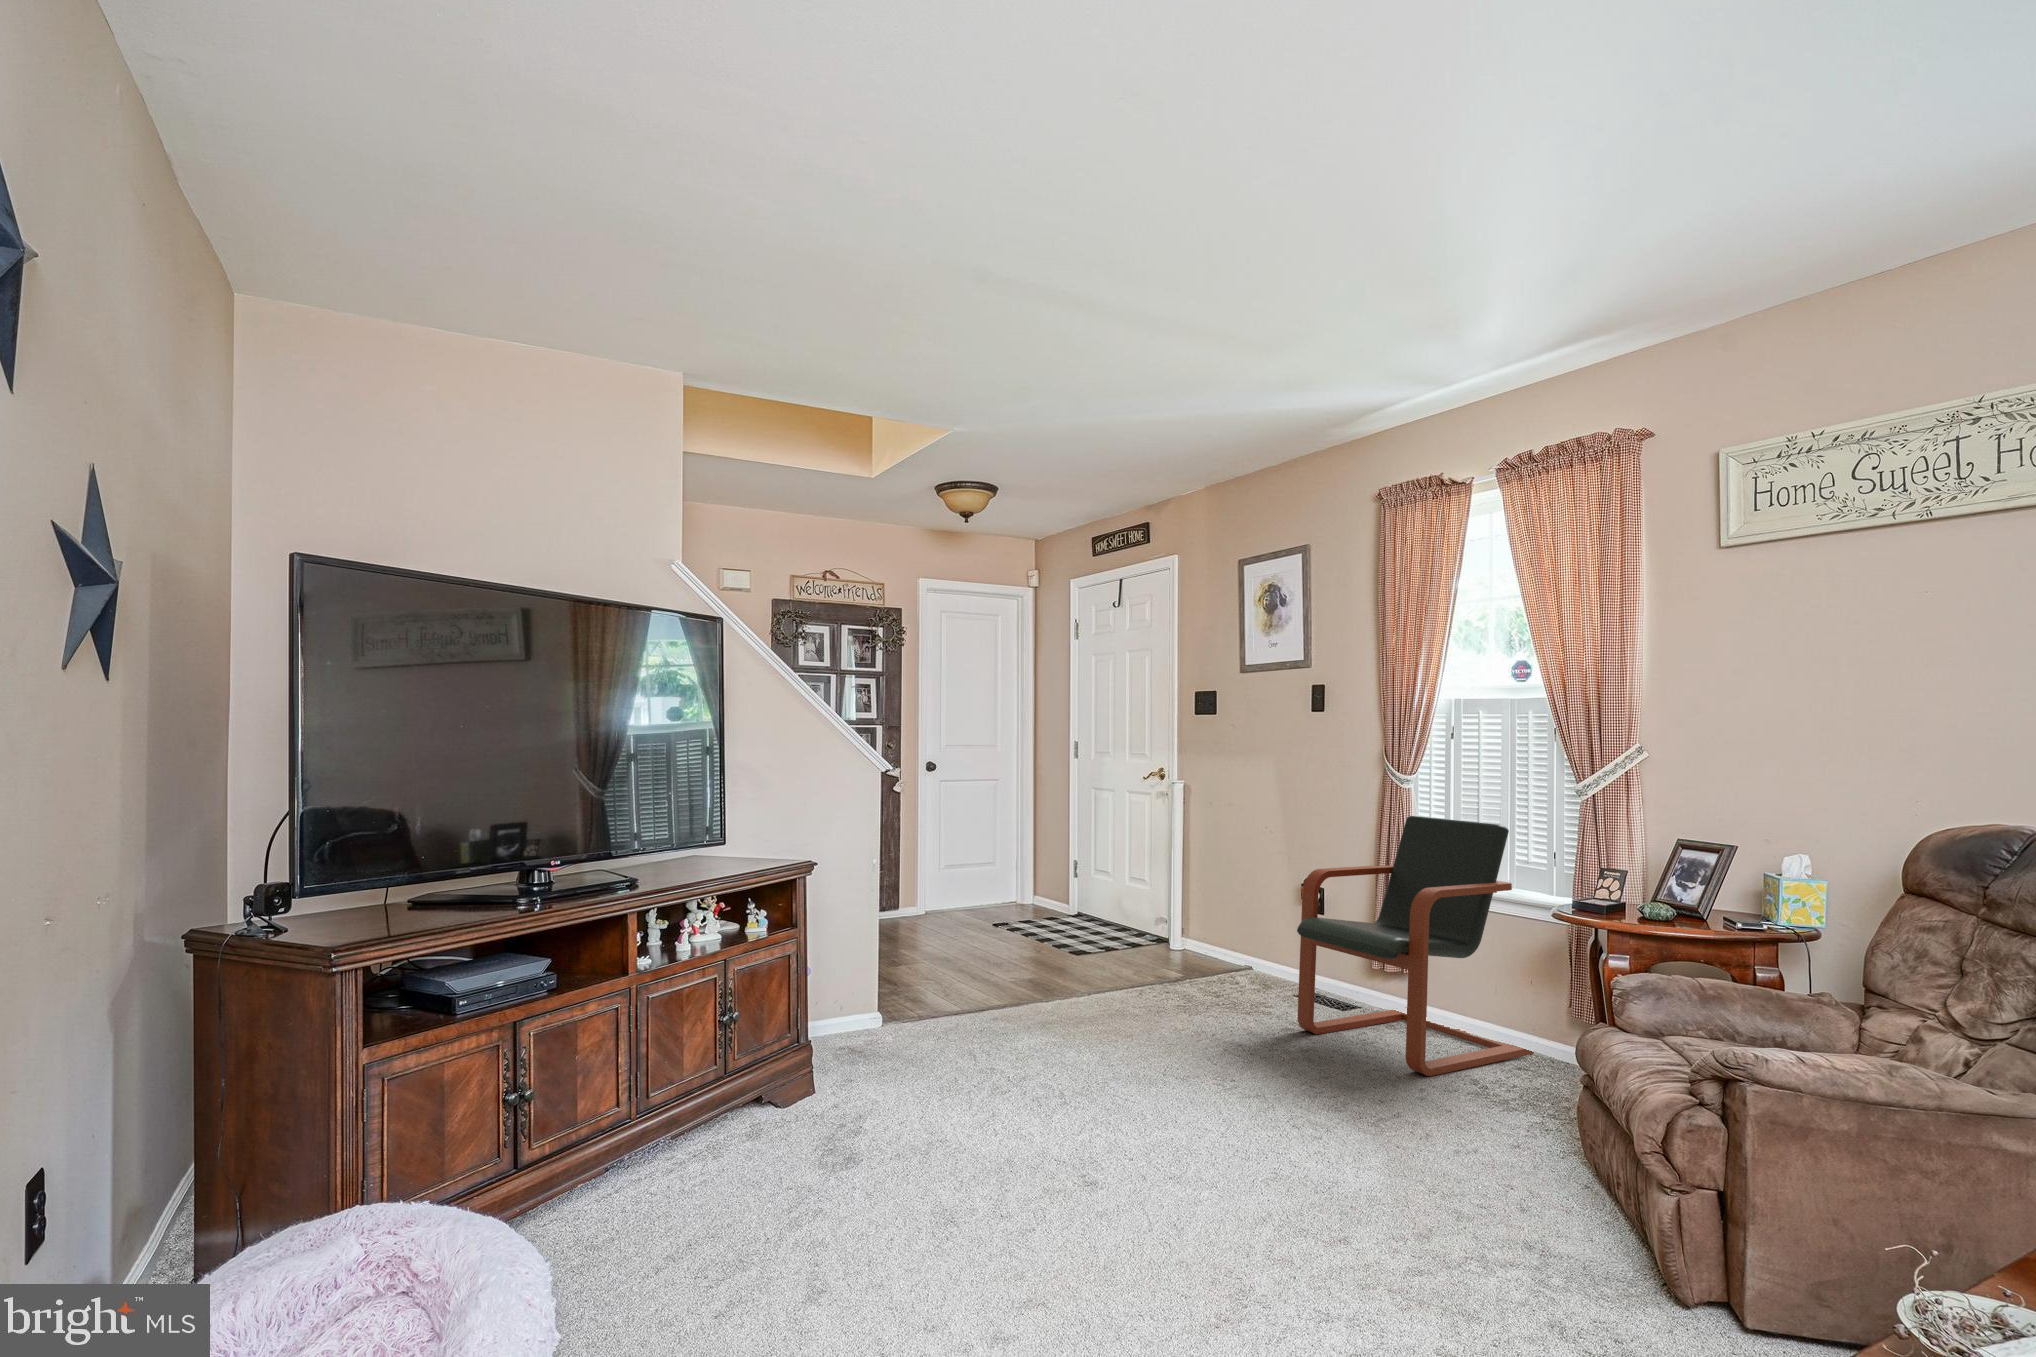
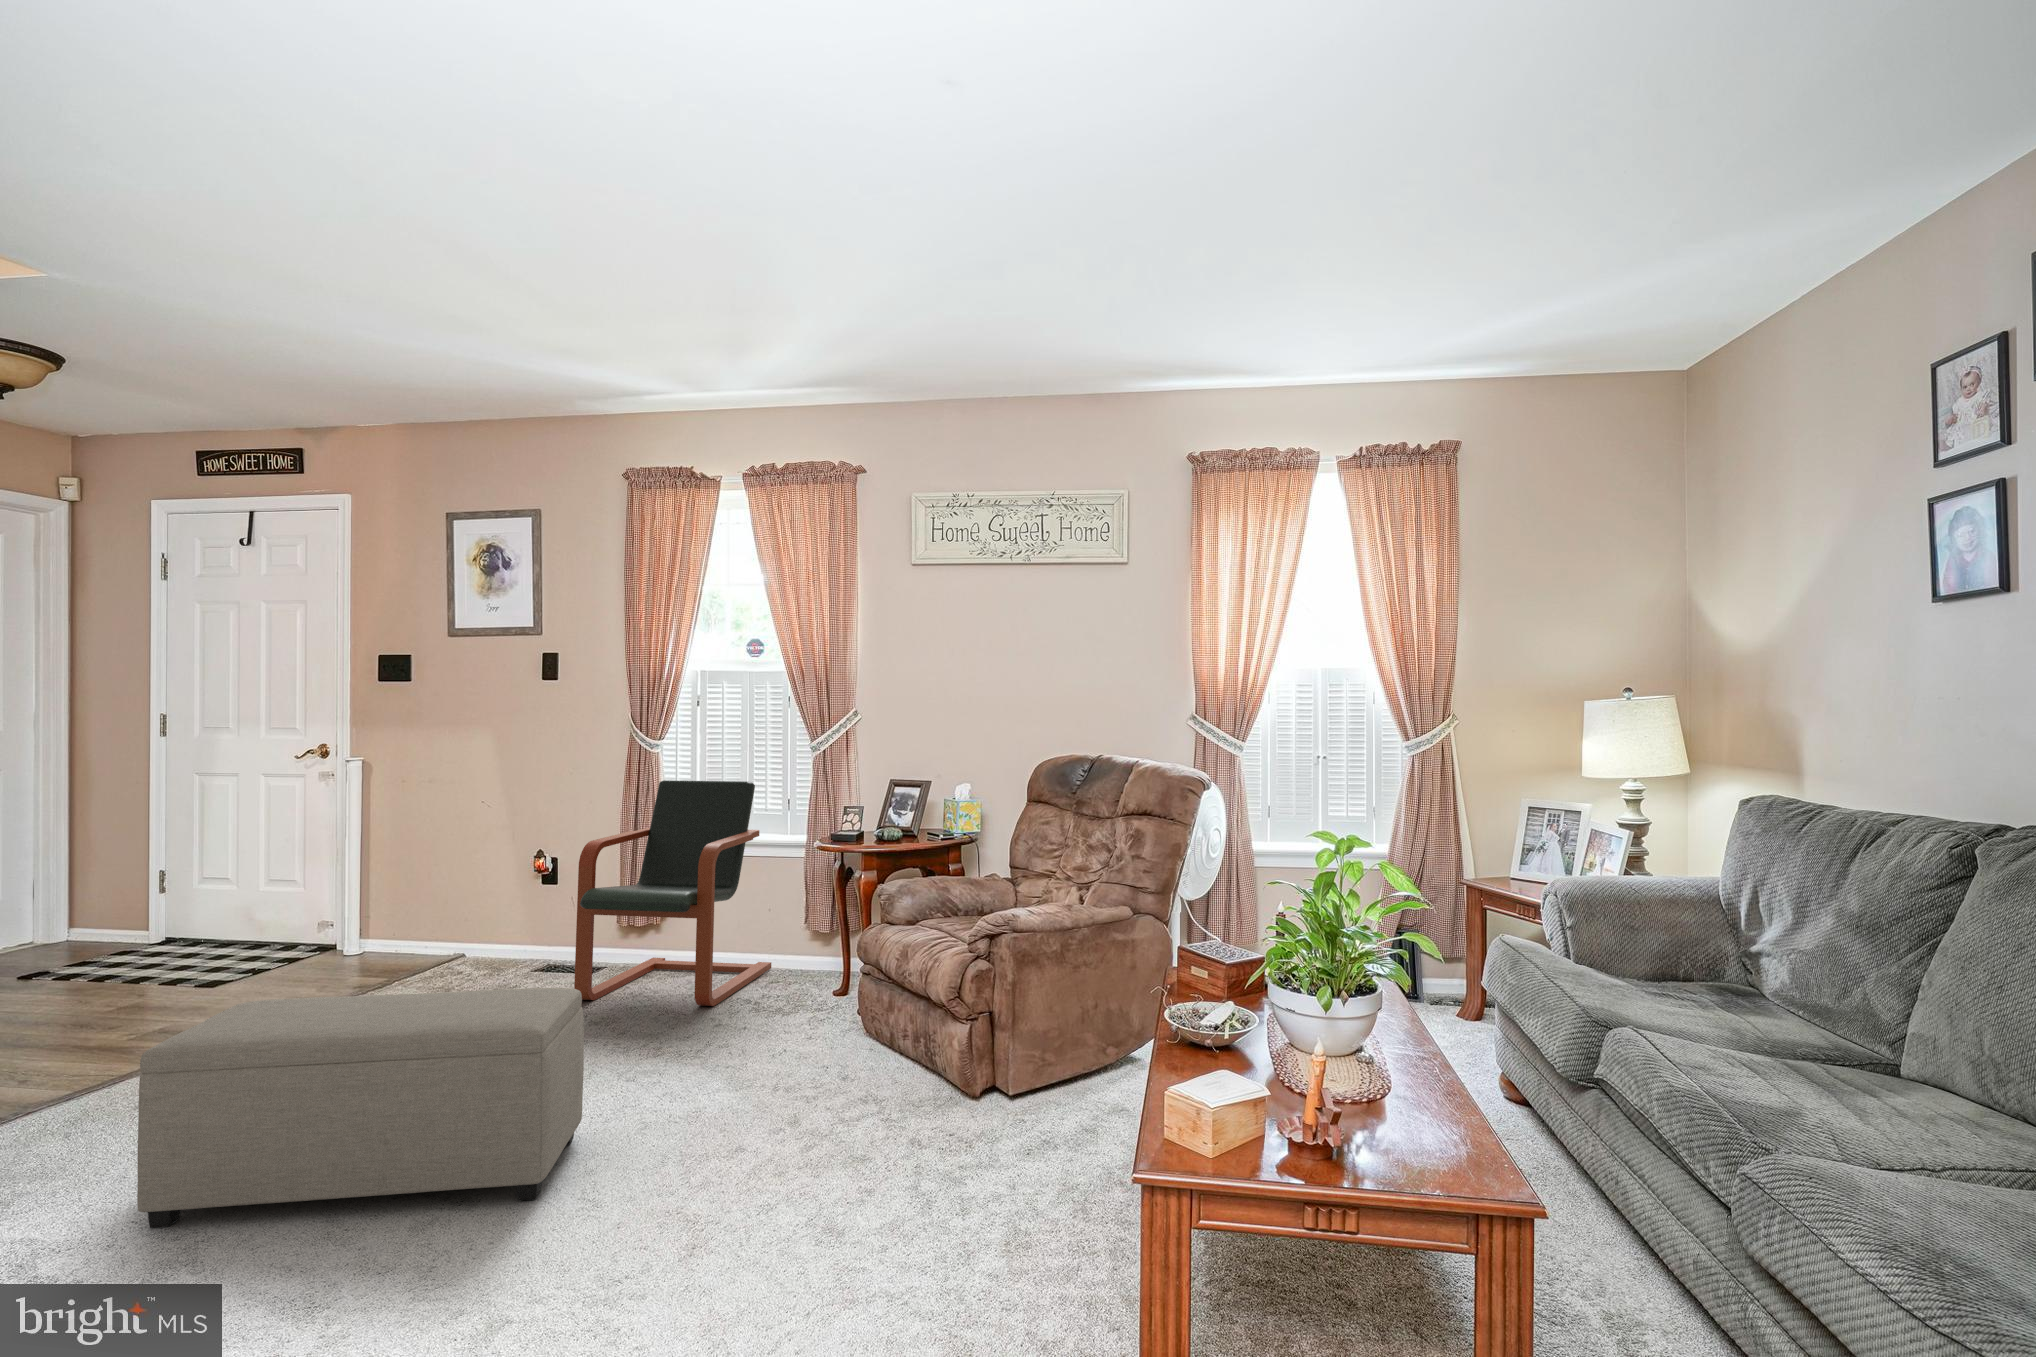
ottoman: none [868,952,1185,1205] -> present [137,988,584,1228]

